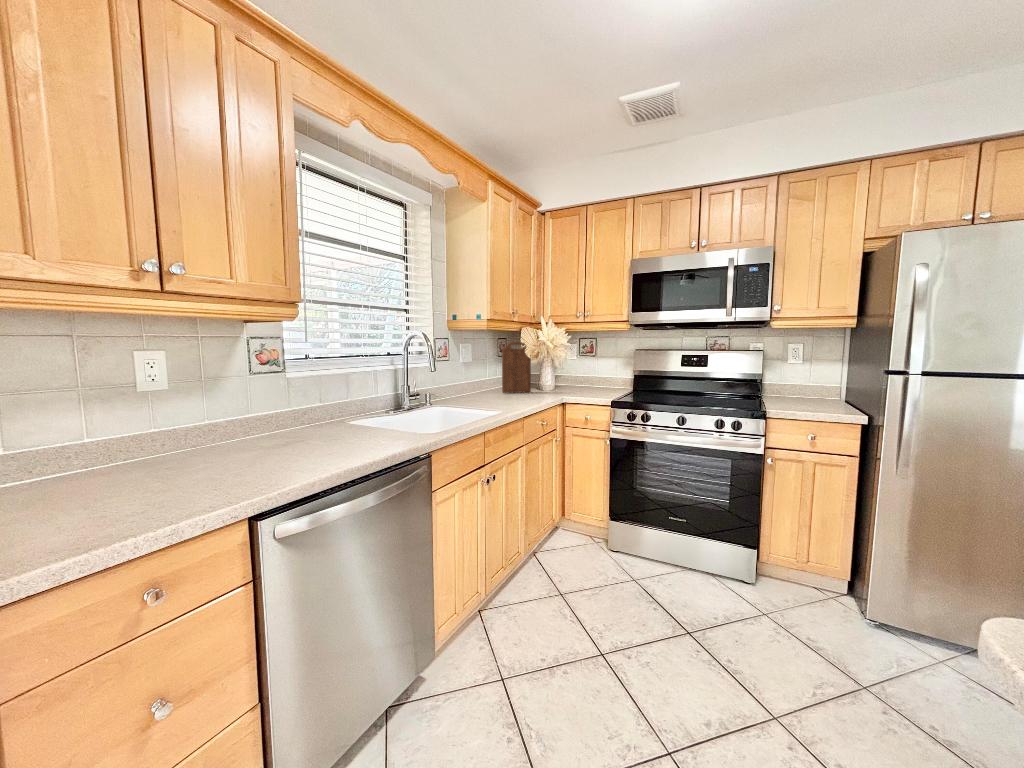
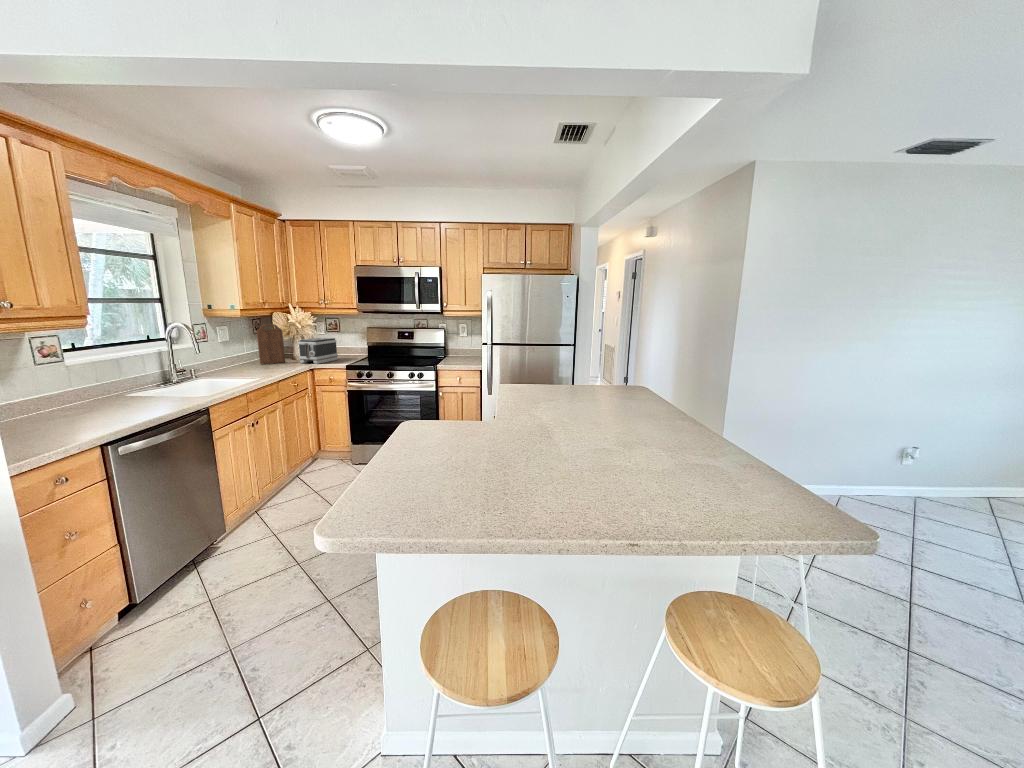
toaster: none [548,362,595,396] -> present [298,338,338,364]

